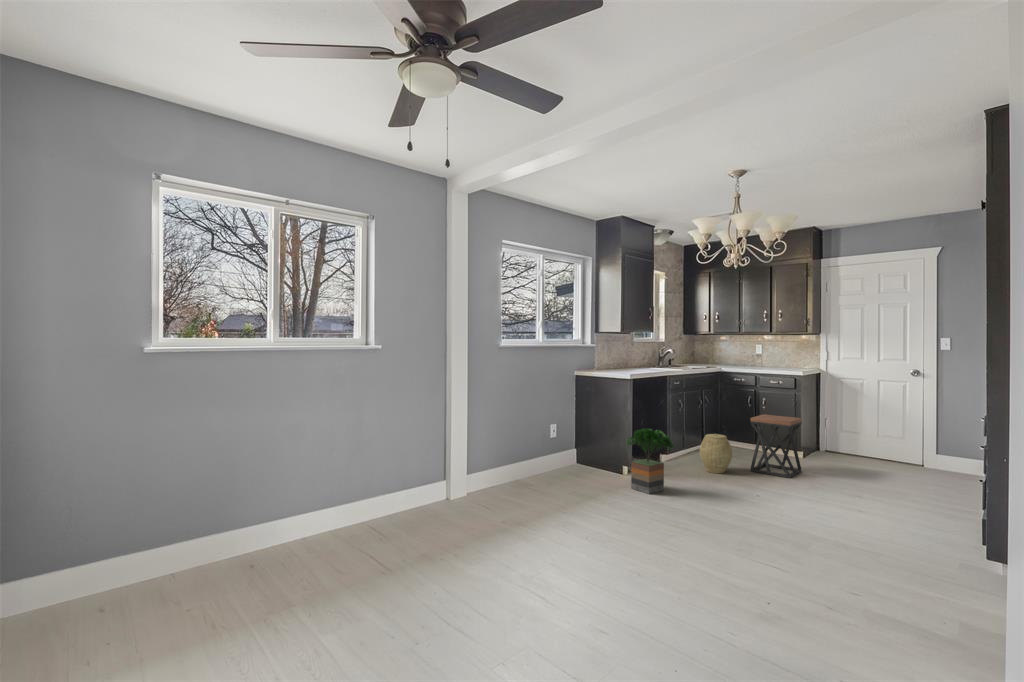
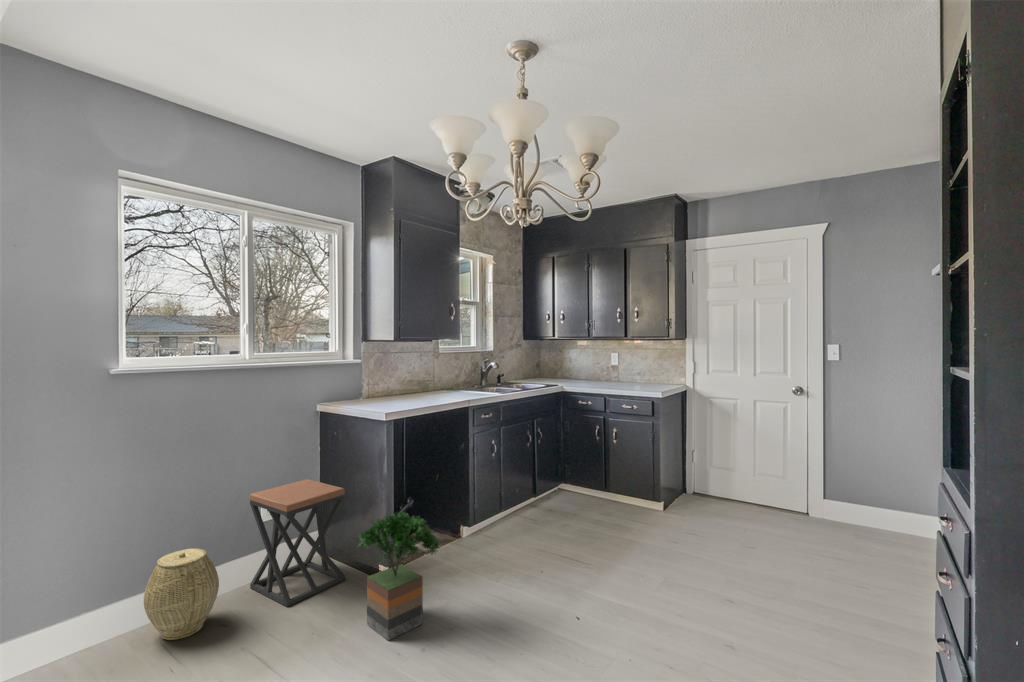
stool: present [750,414,802,478] -> present [250,479,345,607]
woven basket: present [700,434,732,473] -> present [144,548,219,640]

